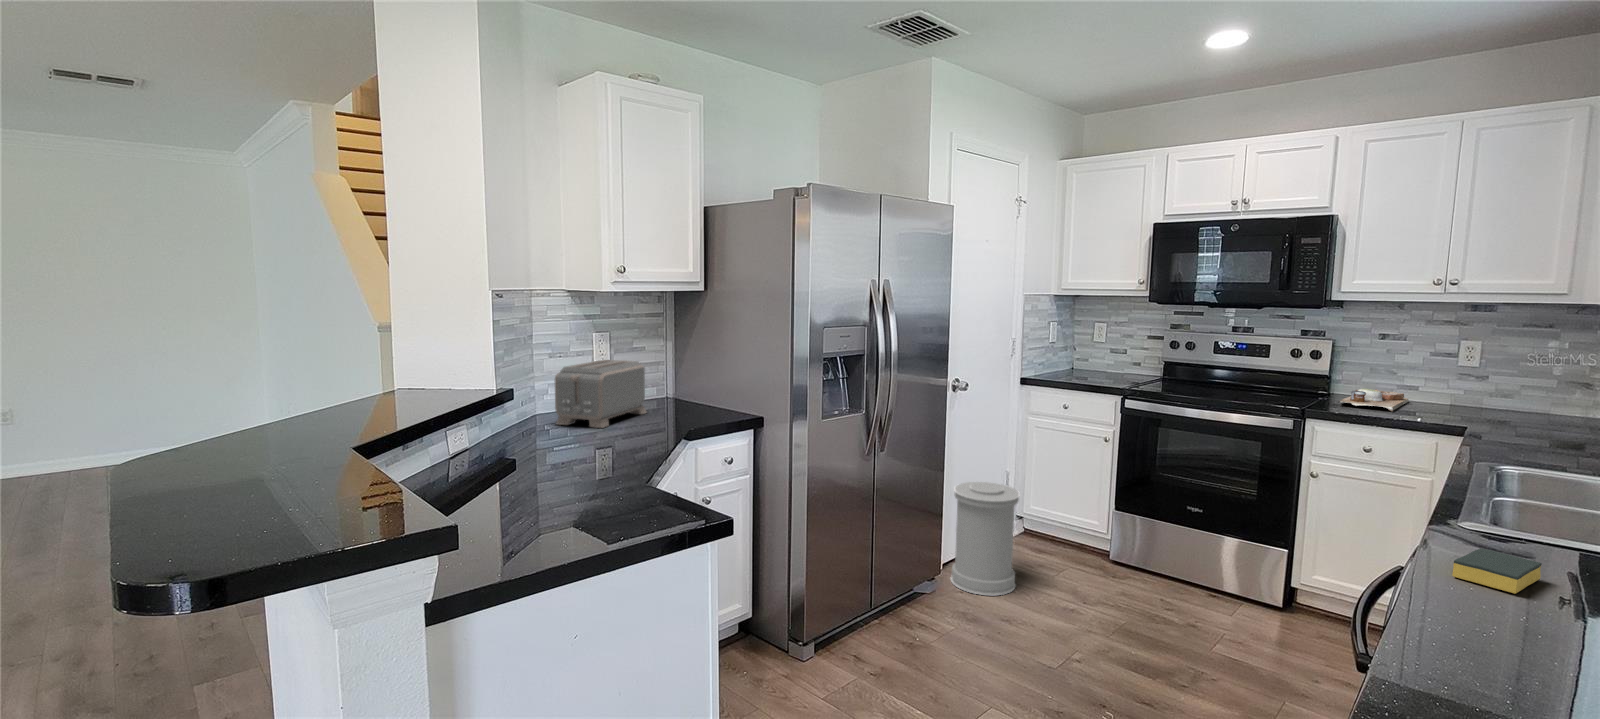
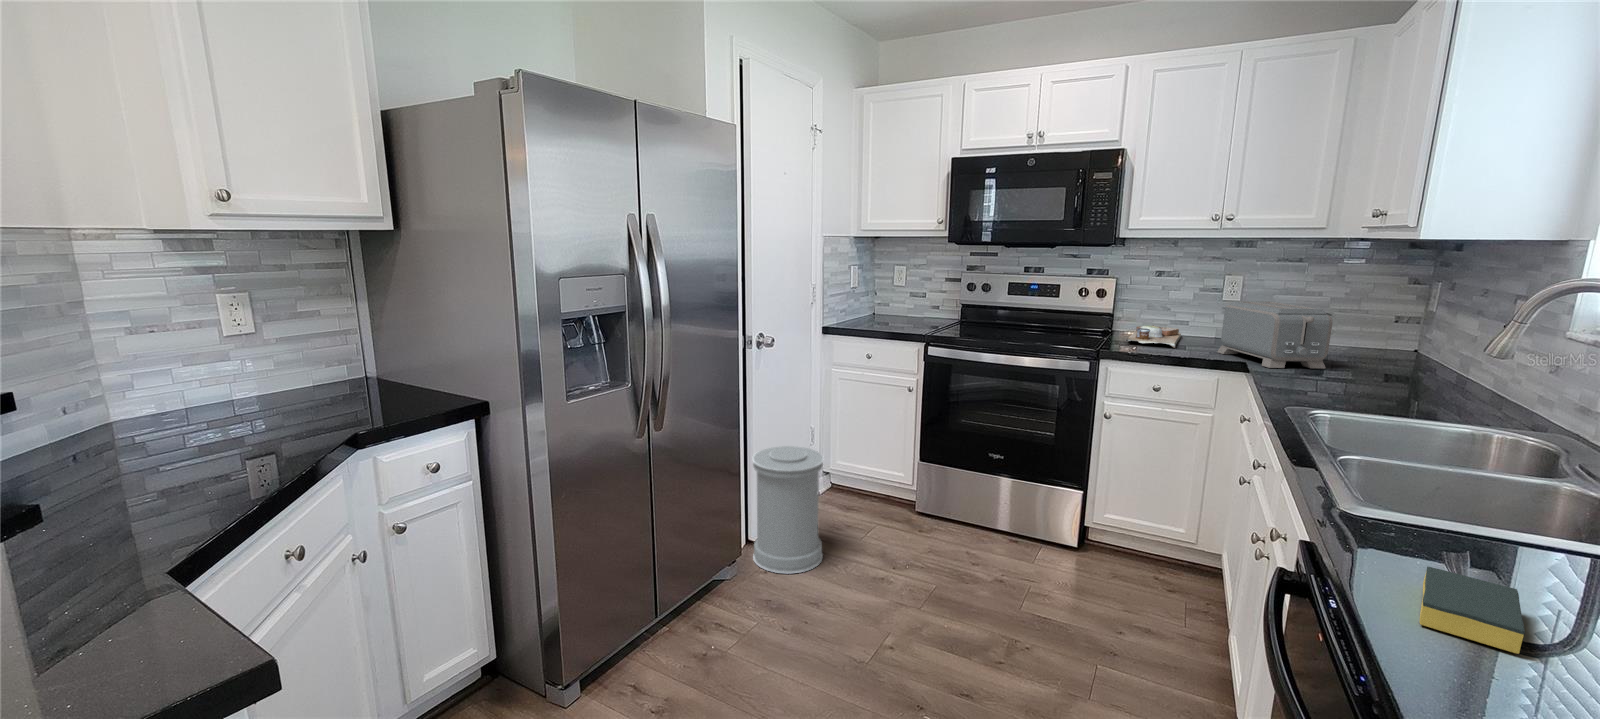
toaster: present [555,360,647,428] -> present [1217,301,1332,369]

